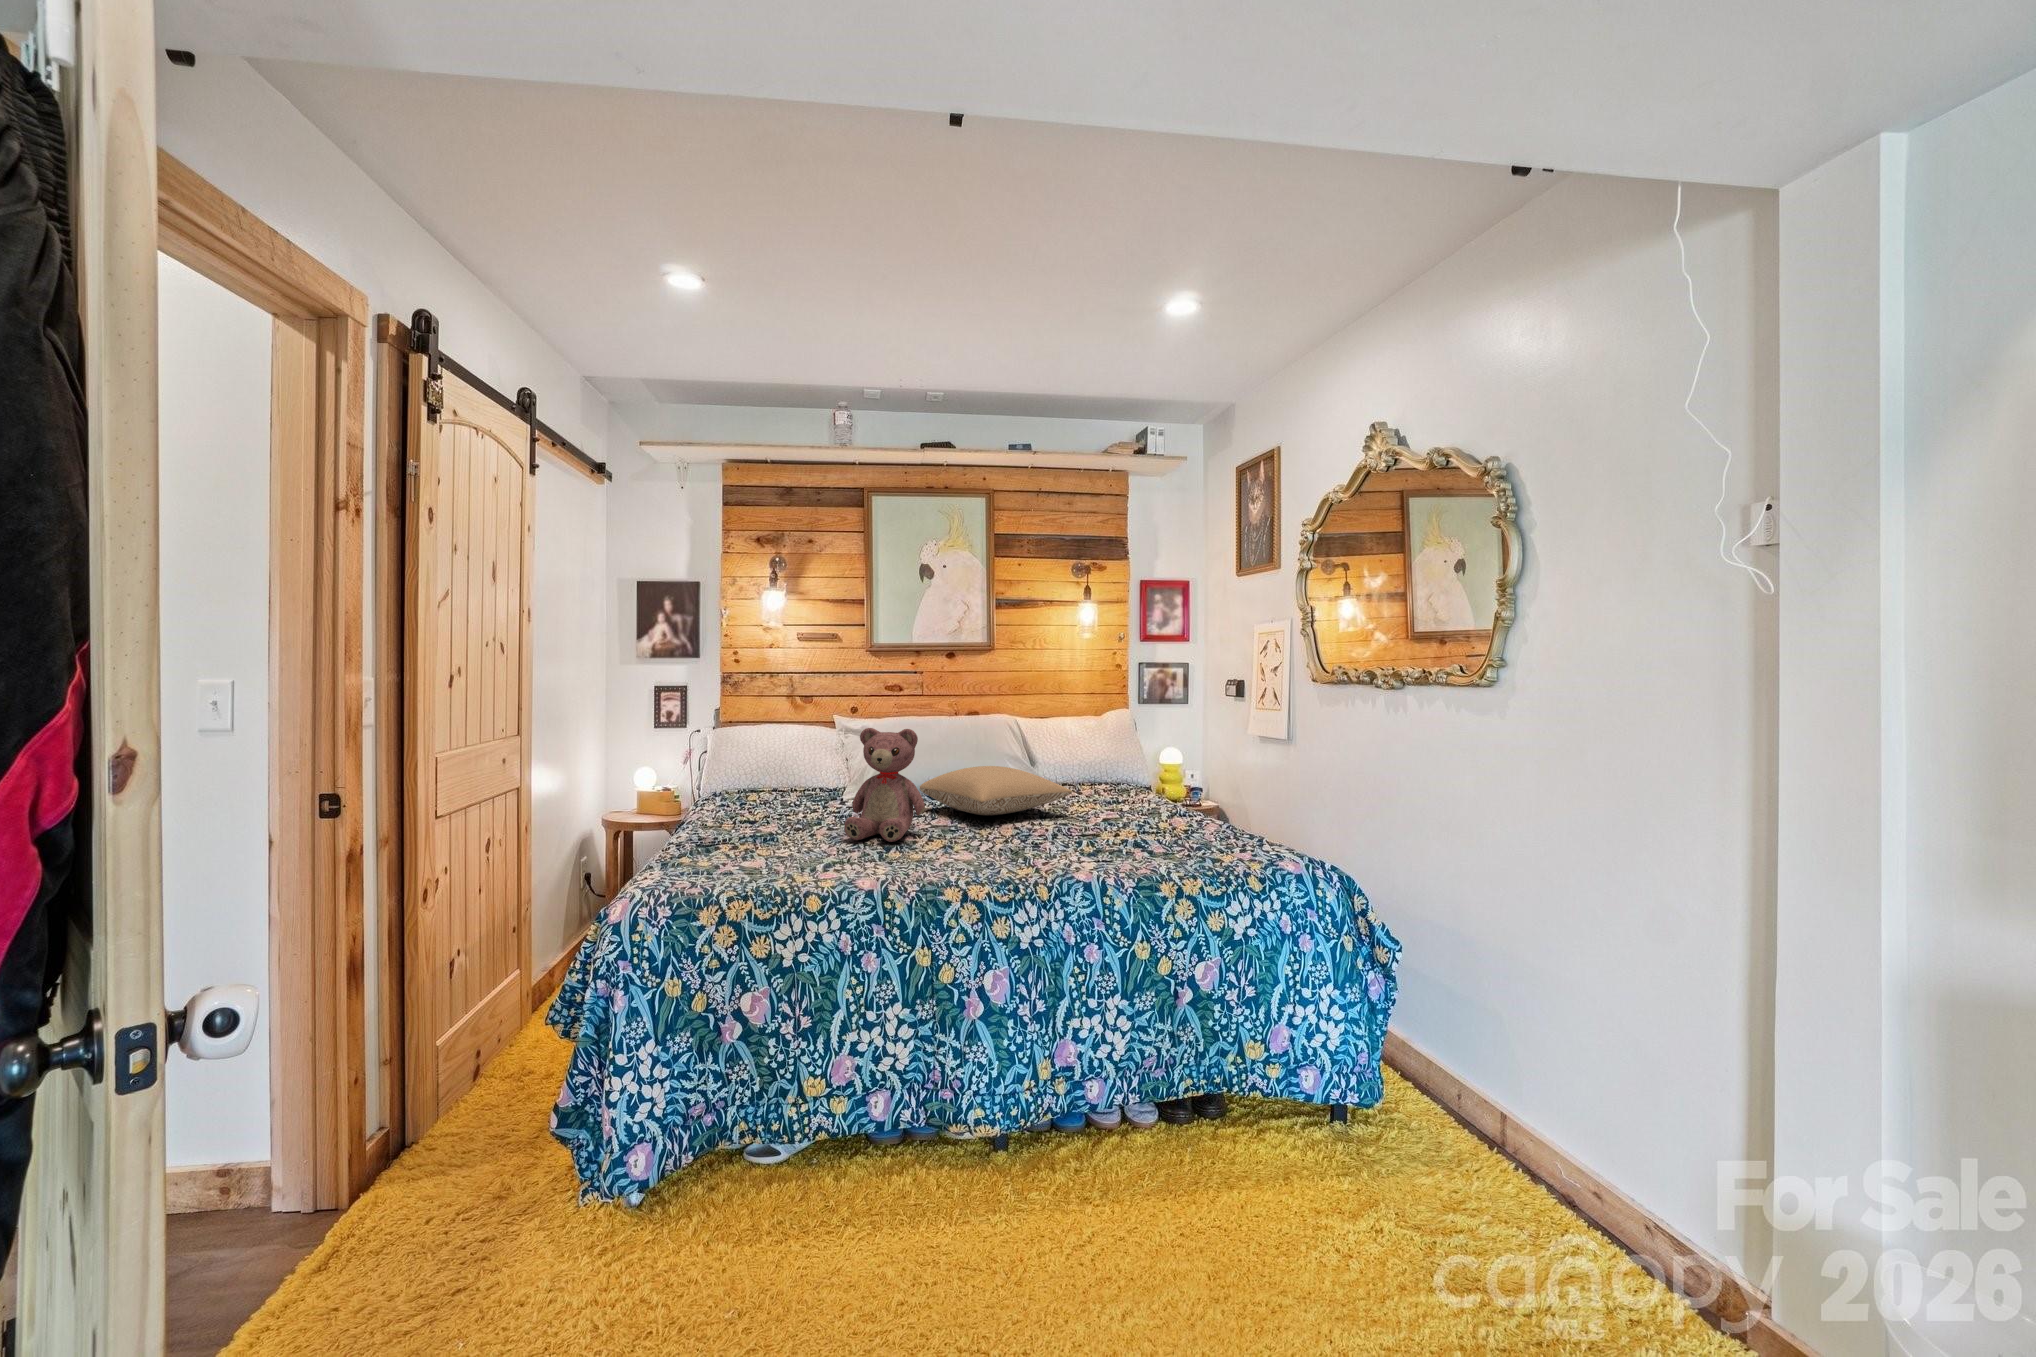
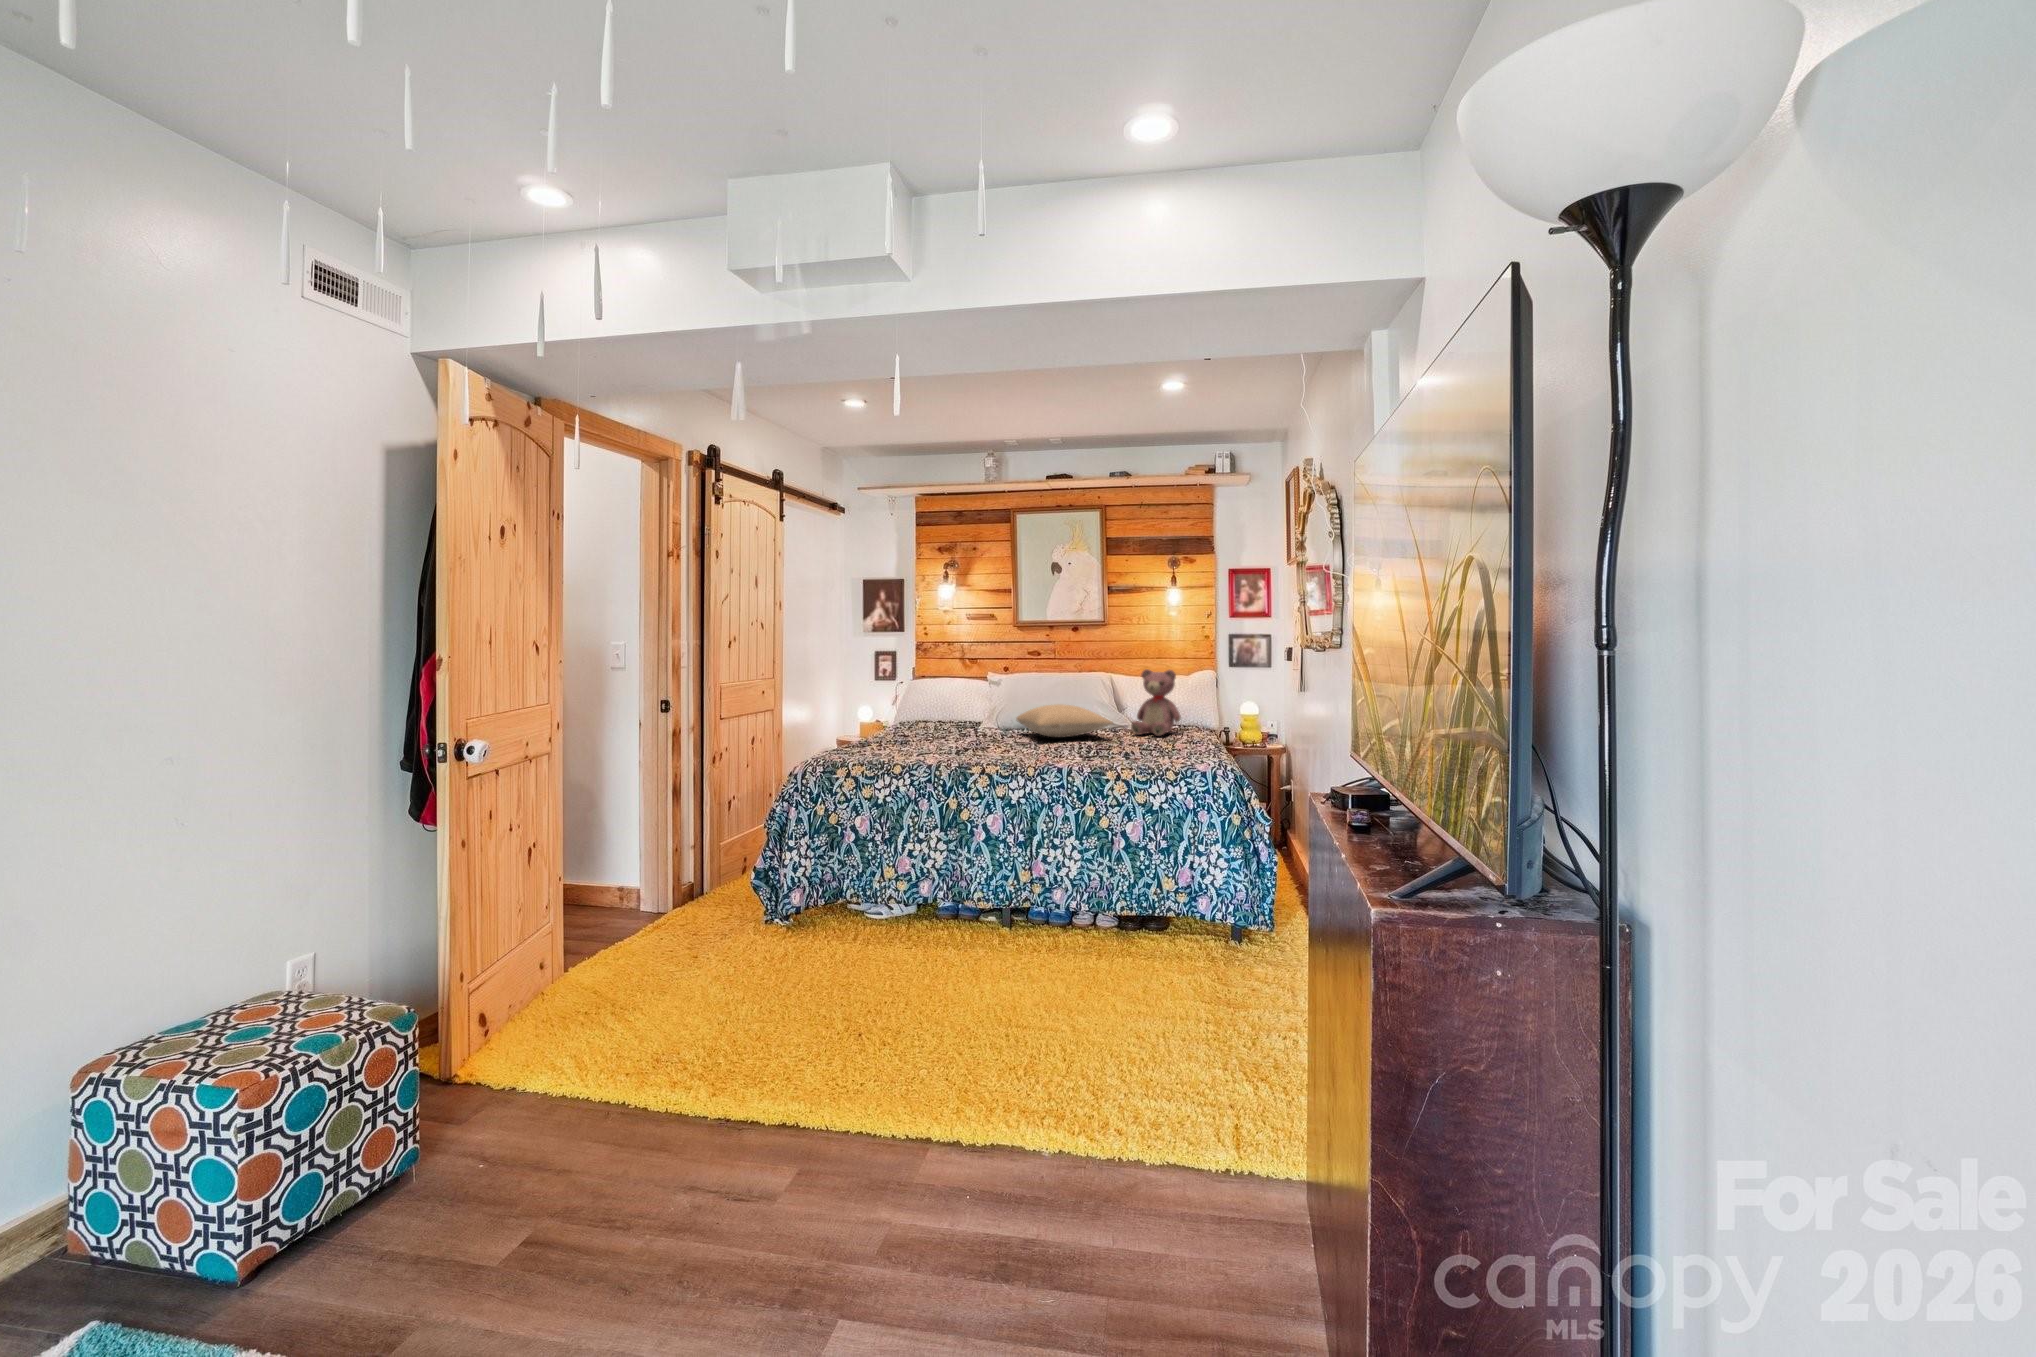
teddy bear: present [844,728,925,842] -> present [1131,669,1181,736]

